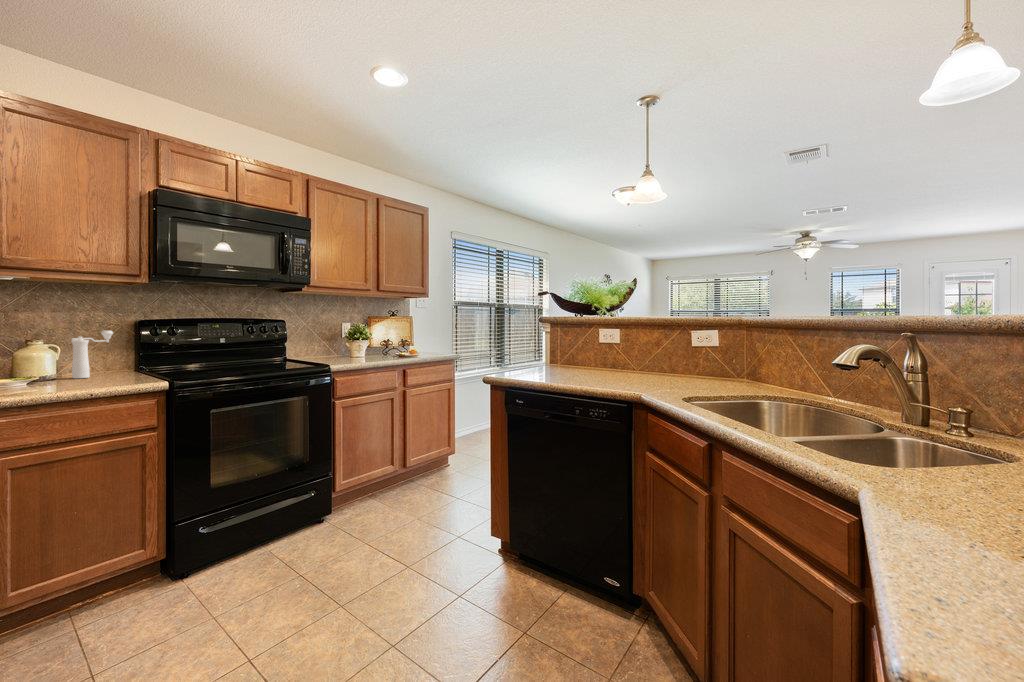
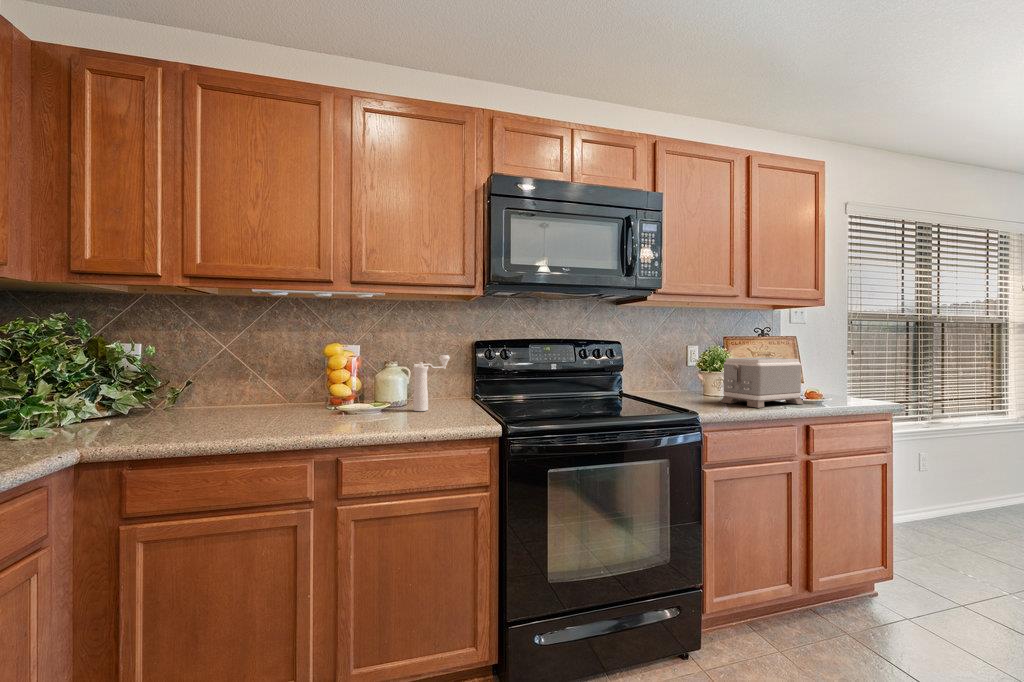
toaster: none [354,332,405,363] -> present [721,358,803,408]

